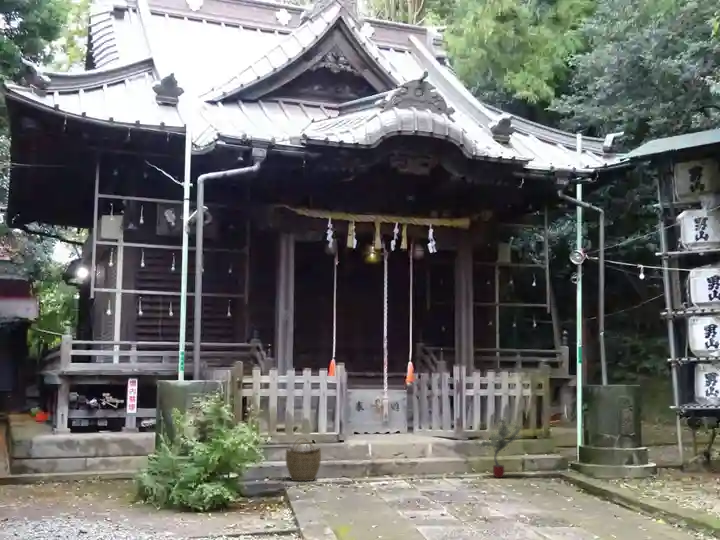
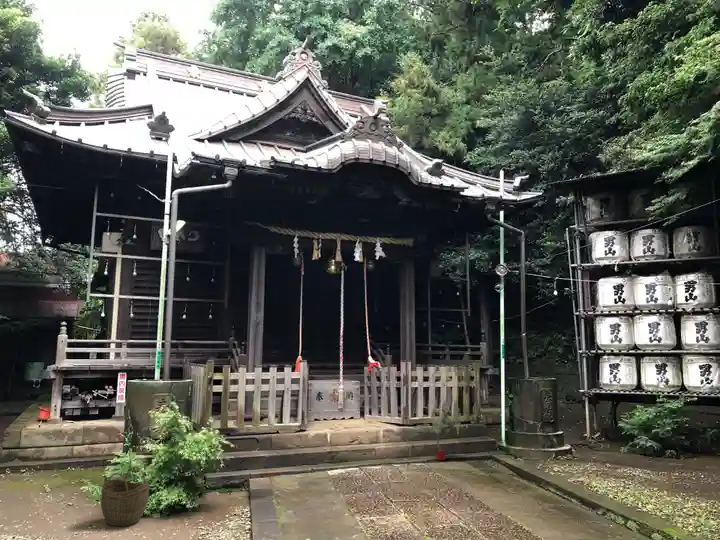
woven basket: present [286,440,321,481] -> present [101,467,149,526]

